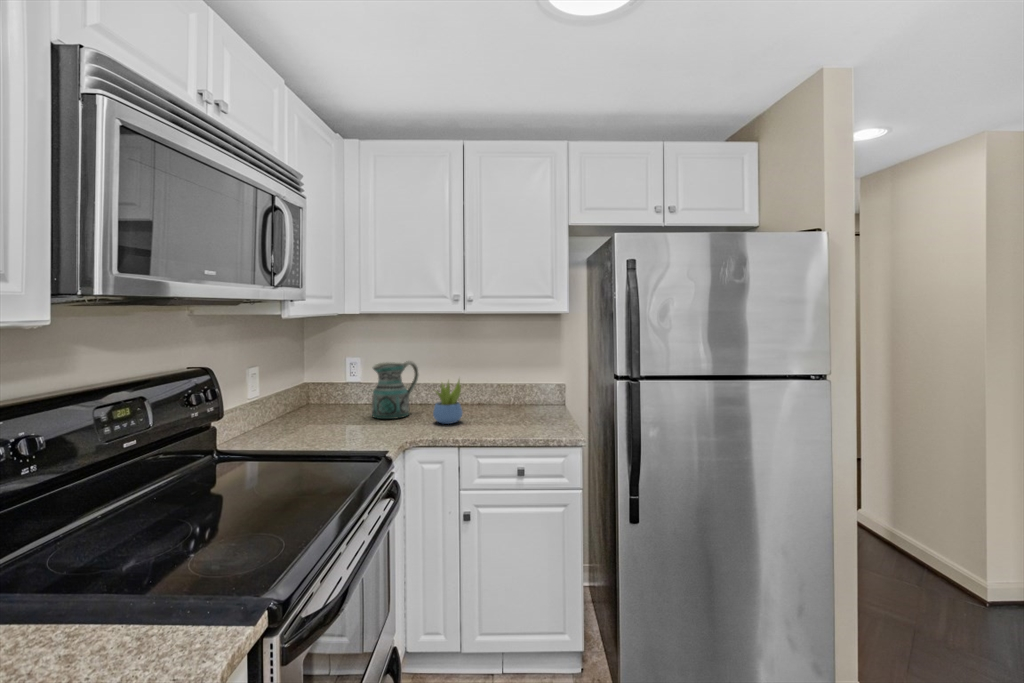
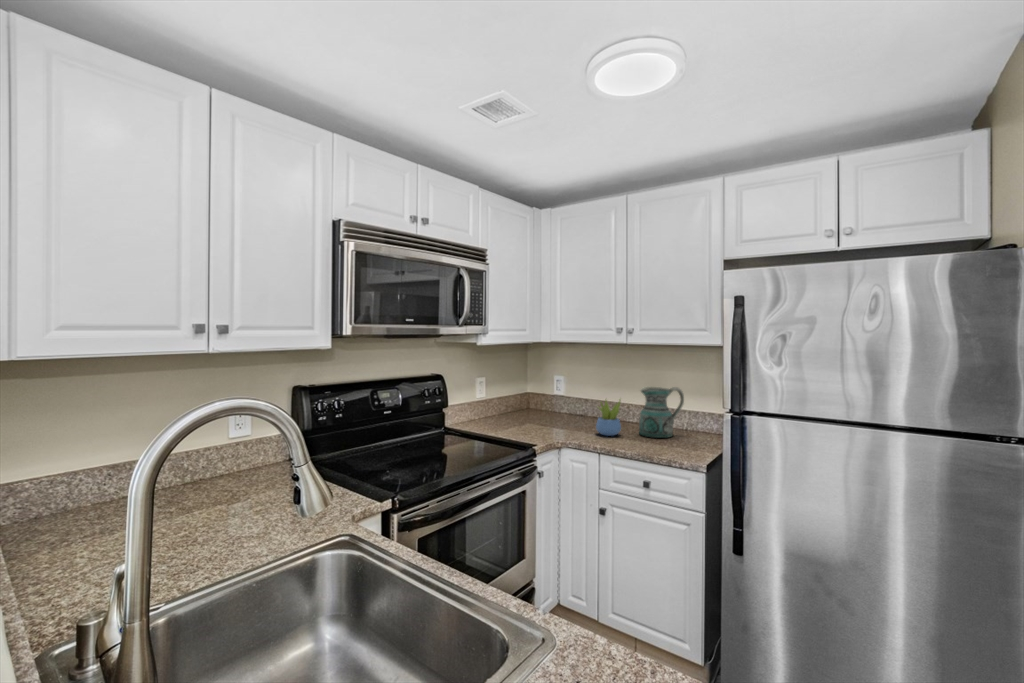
ceramic pitcher: present [372,361,418,419] -> present [639,387,684,438]

